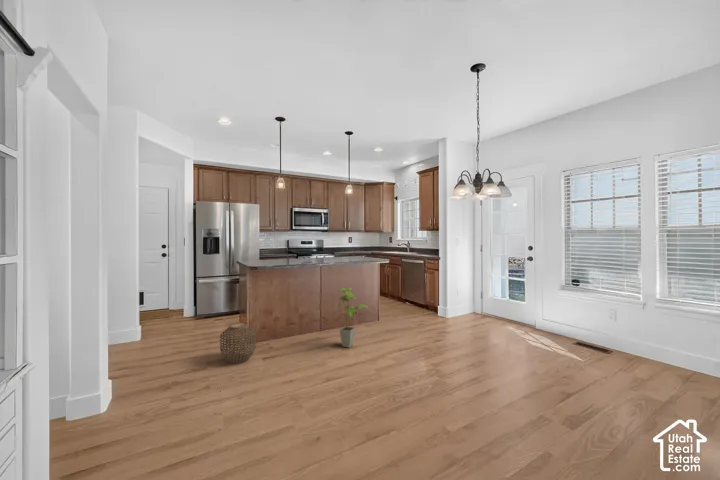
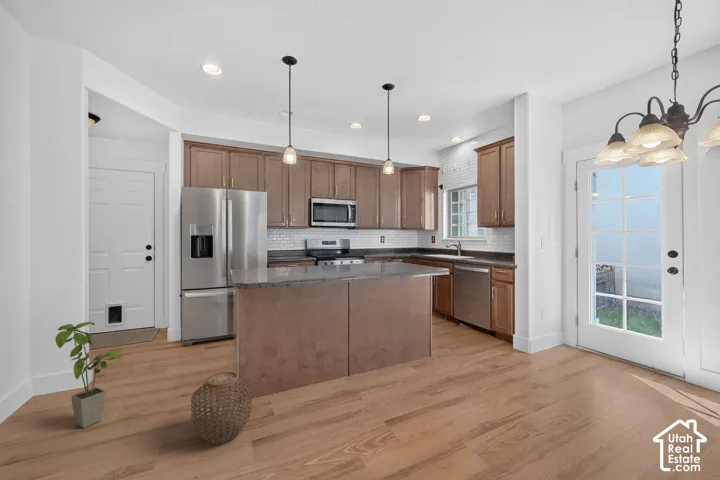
house plant: present [338,288,367,347] -> present [55,322,123,428]

